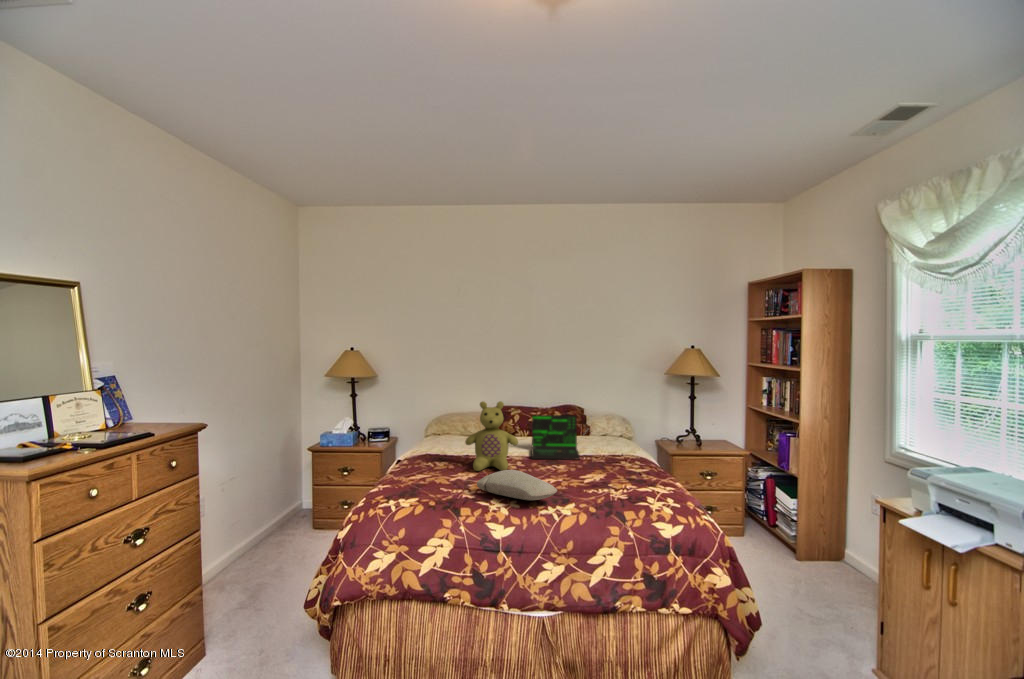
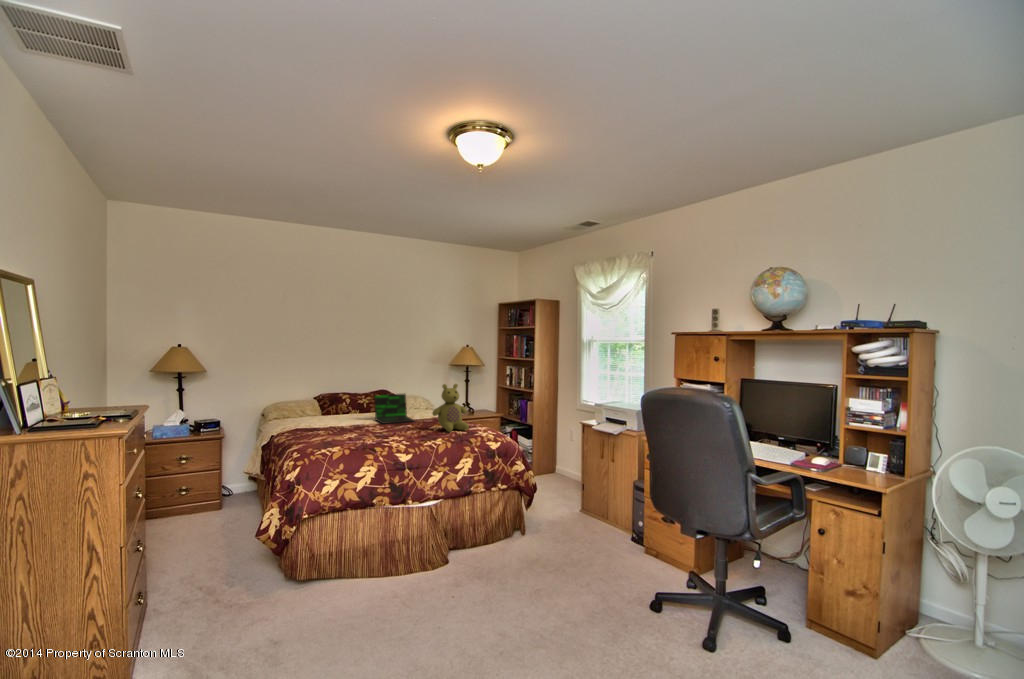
stuffed bear: present [465,401,518,471] -> present [432,384,469,432]
pillow: present [477,470,557,500] -> none [372,425,429,440]

